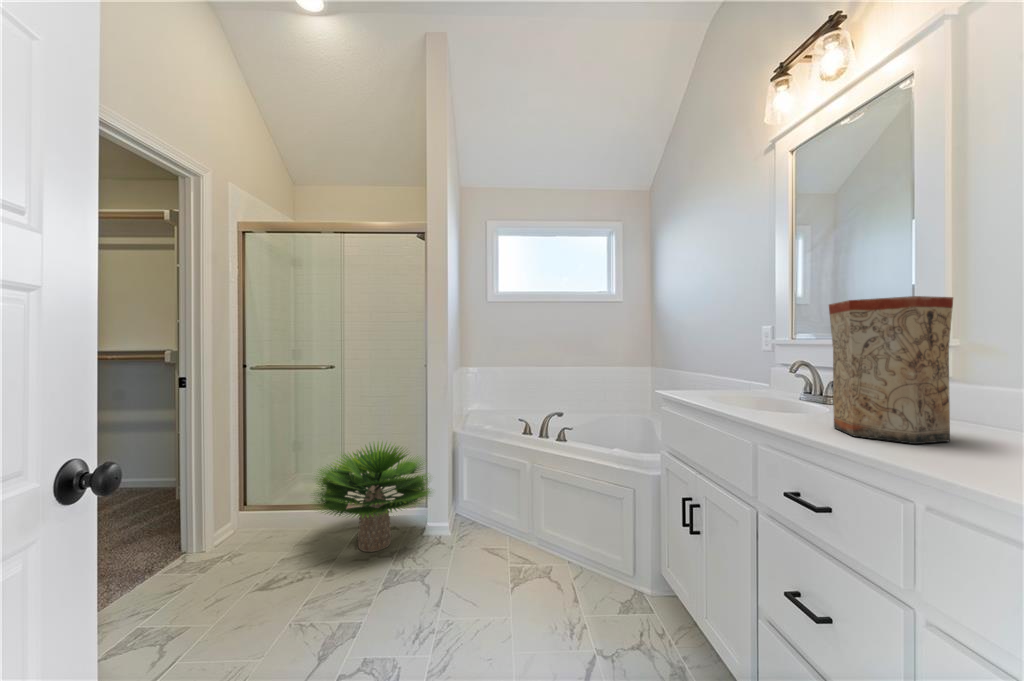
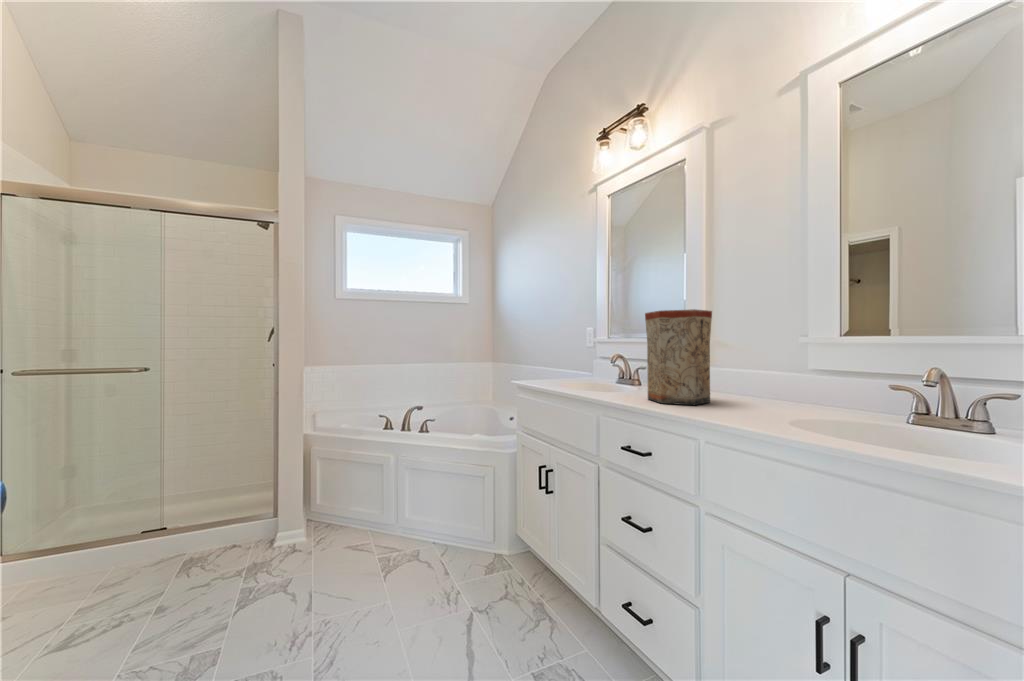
potted plant: present [316,442,431,552] -> none [121,448,294,577]

